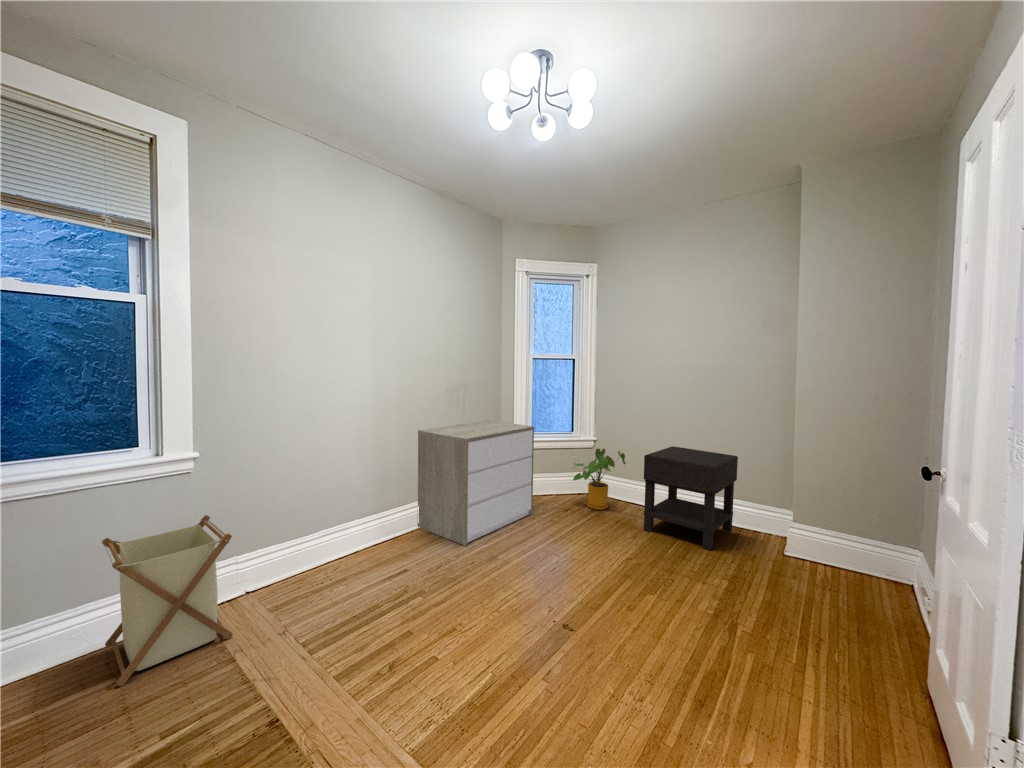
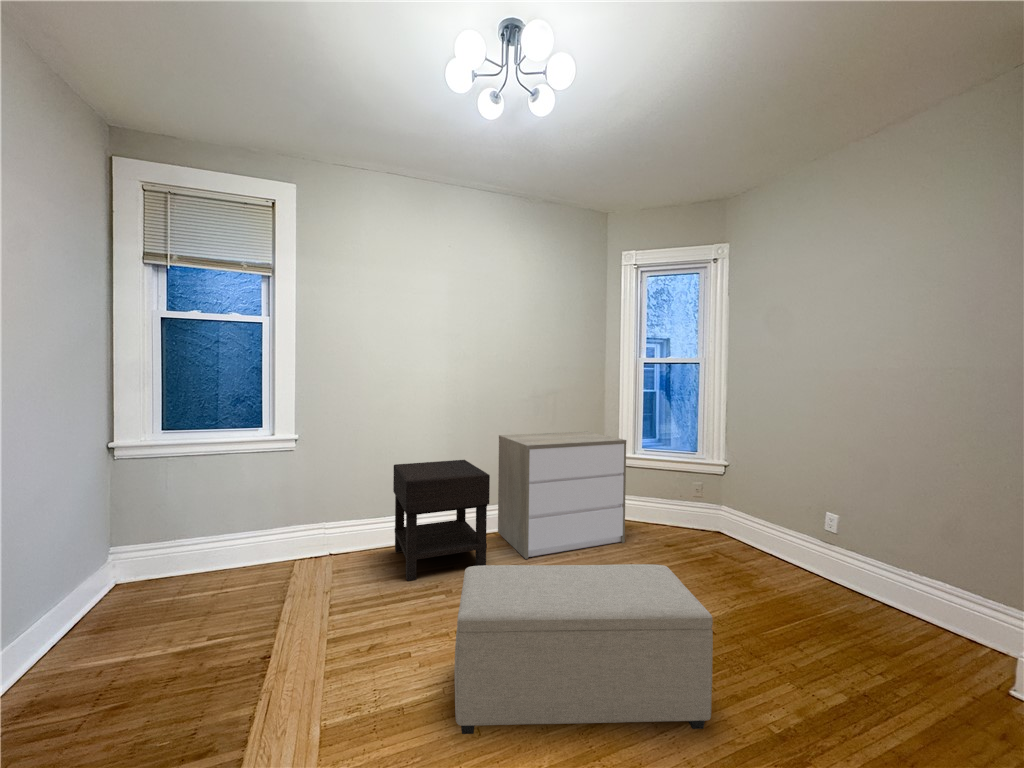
nightstand: present [644,446,738,550] -> present [393,460,490,581]
house plant: present [573,449,625,510] -> none [681,475,762,553]
laundry basket: present [102,515,233,686] -> none [211,487,301,601]
ottoman: none [490,524,688,700] -> present [455,564,713,734]

